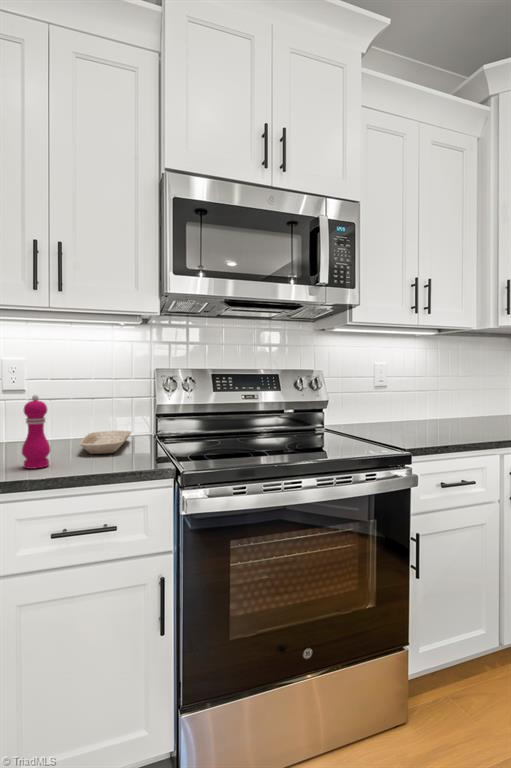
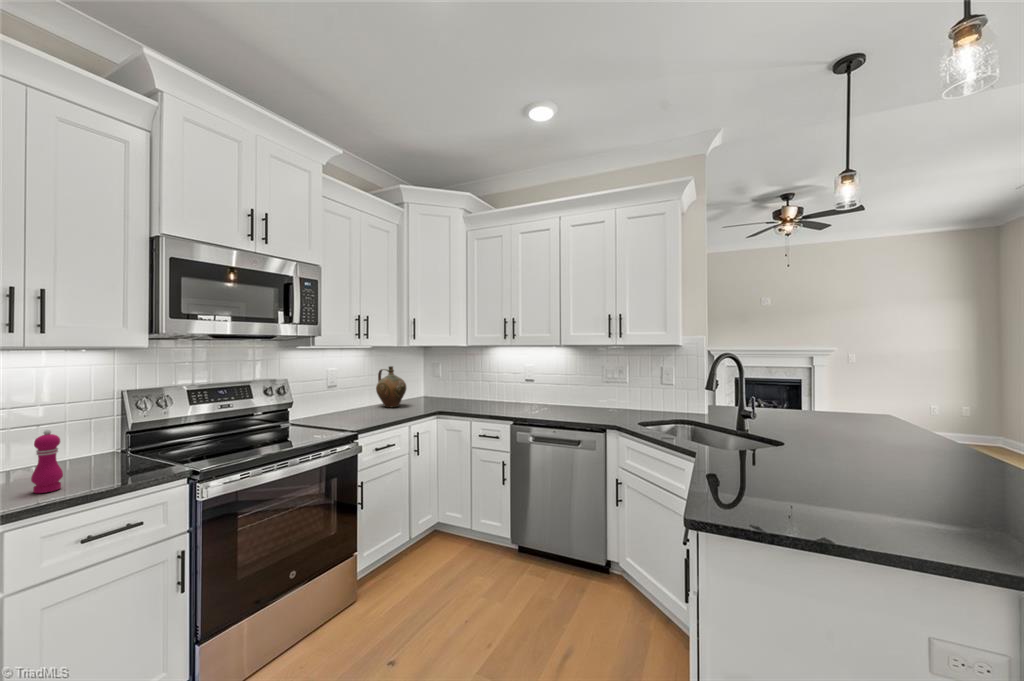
ceramic jug: none [445,364,494,426] -> present [376,366,406,407]
tray: present [79,431,131,454] -> none [66,446,126,471]

